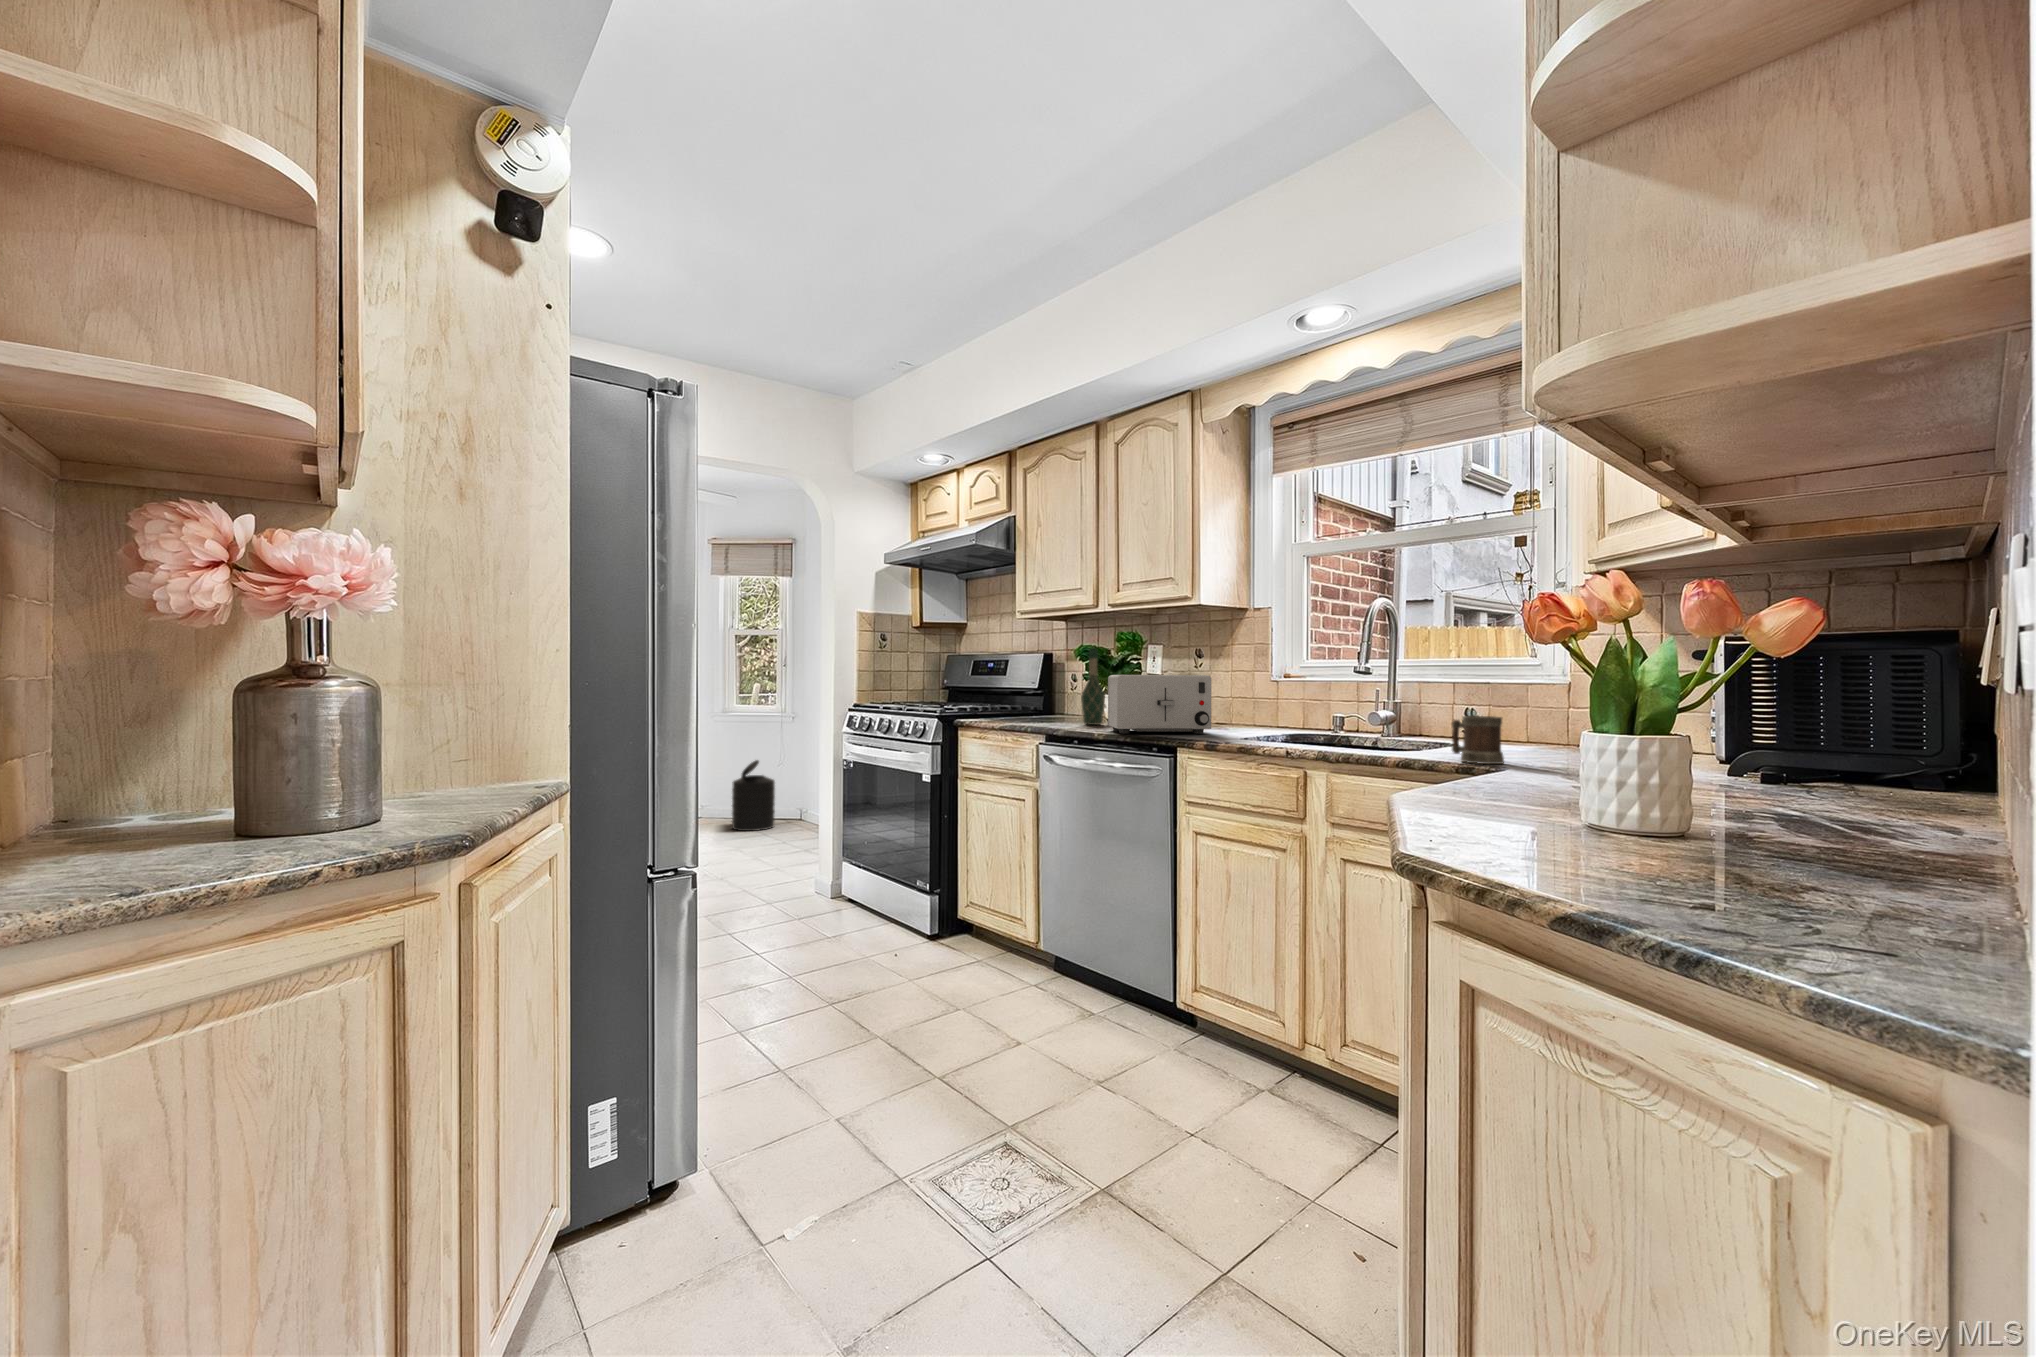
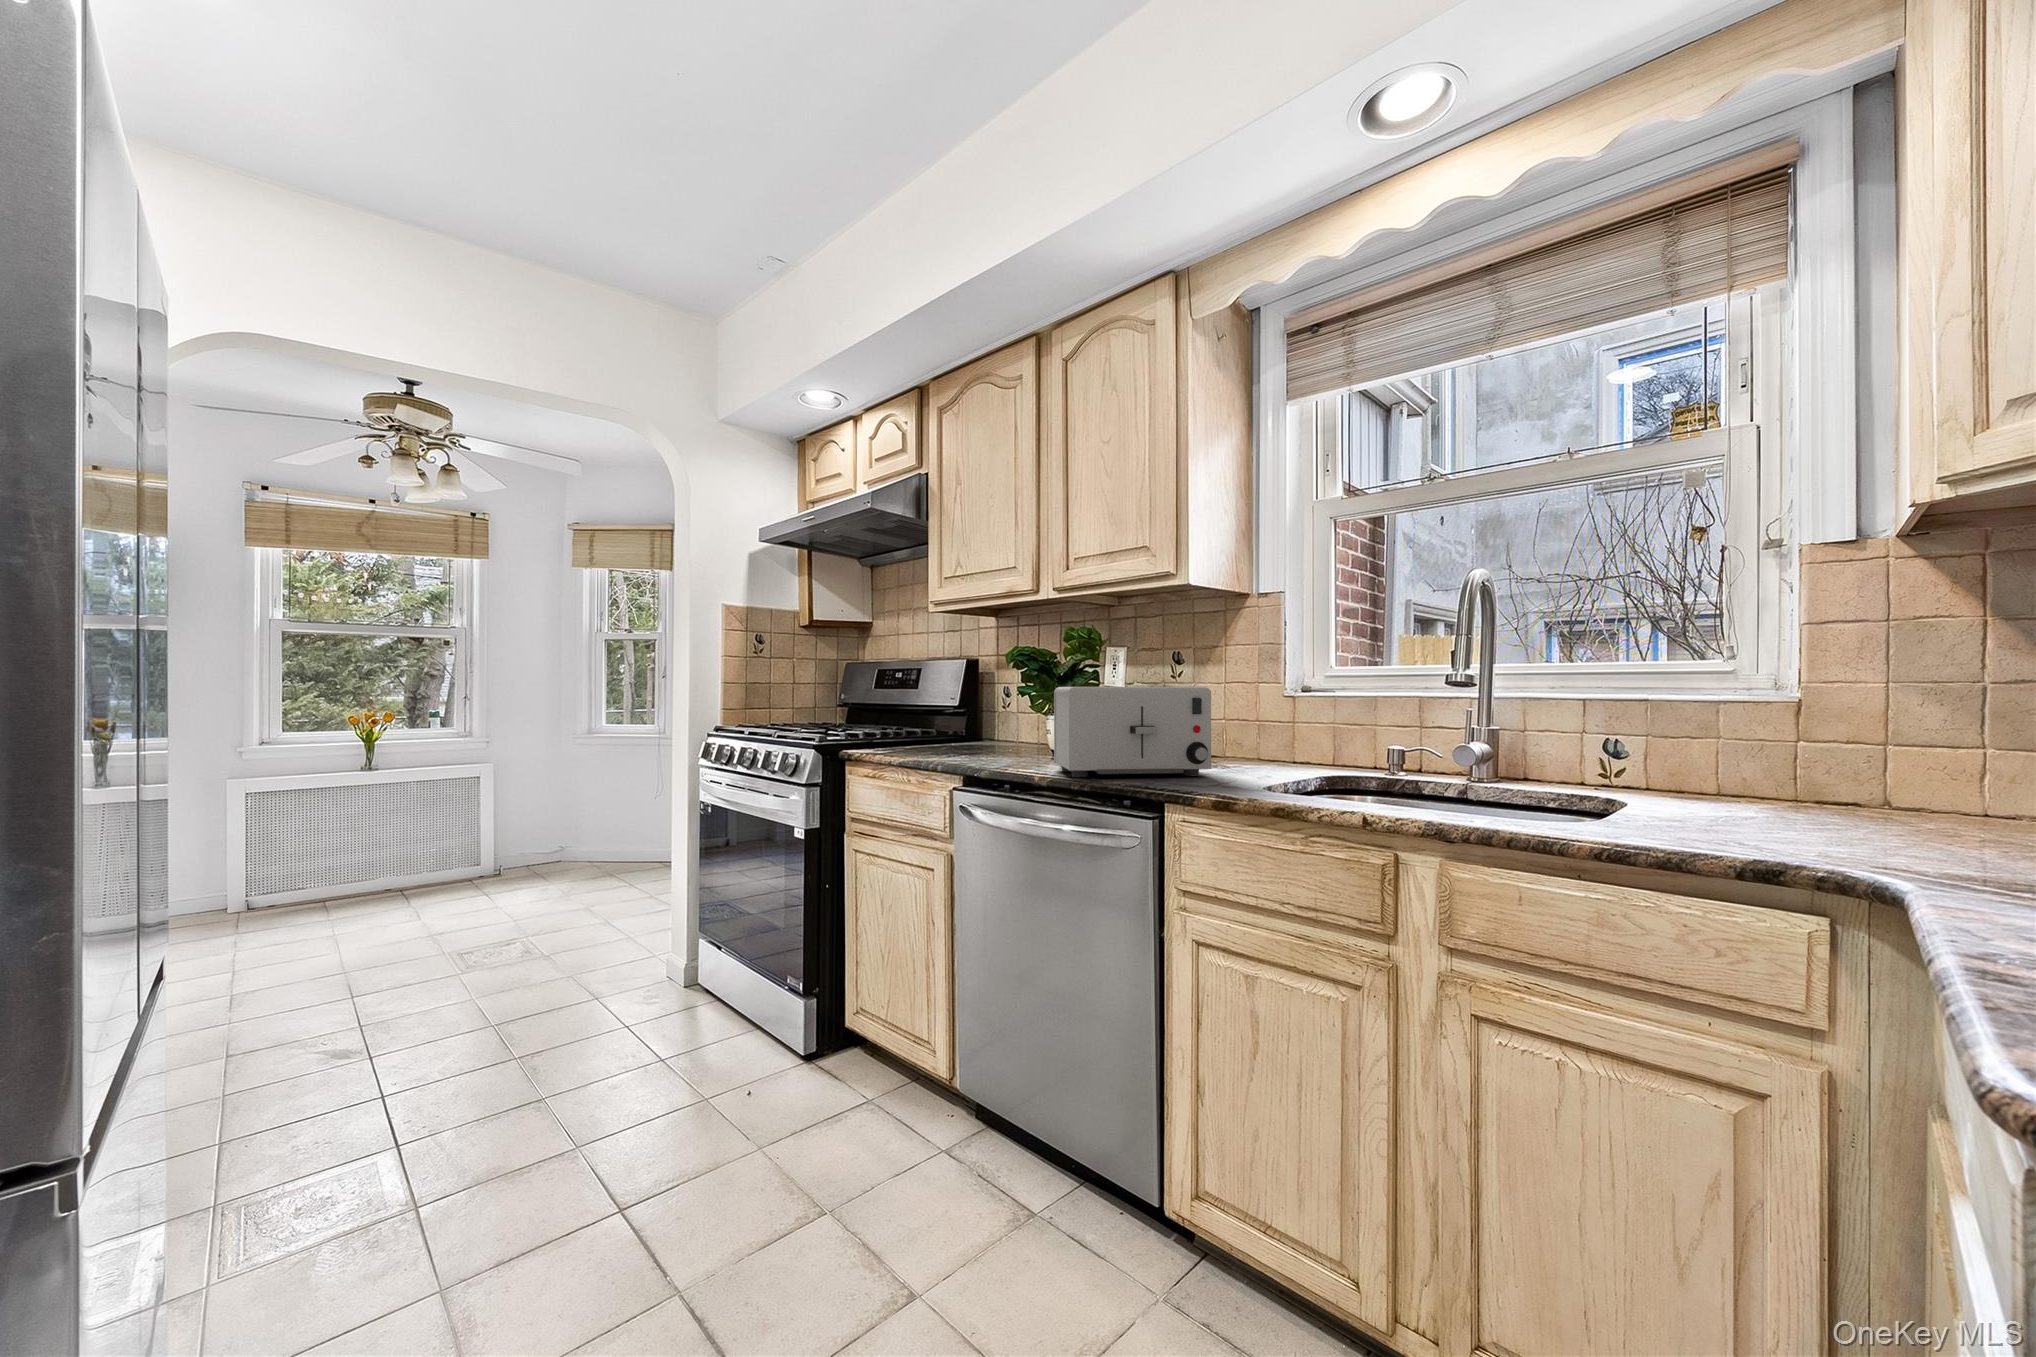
wine bottle: present [1081,649,1105,725] -> none [1015,650,1049,758]
mug: present [1452,716,1504,764] -> none [1700,764,1831,863]
trash can: present [732,760,775,831] -> none [592,790,648,879]

